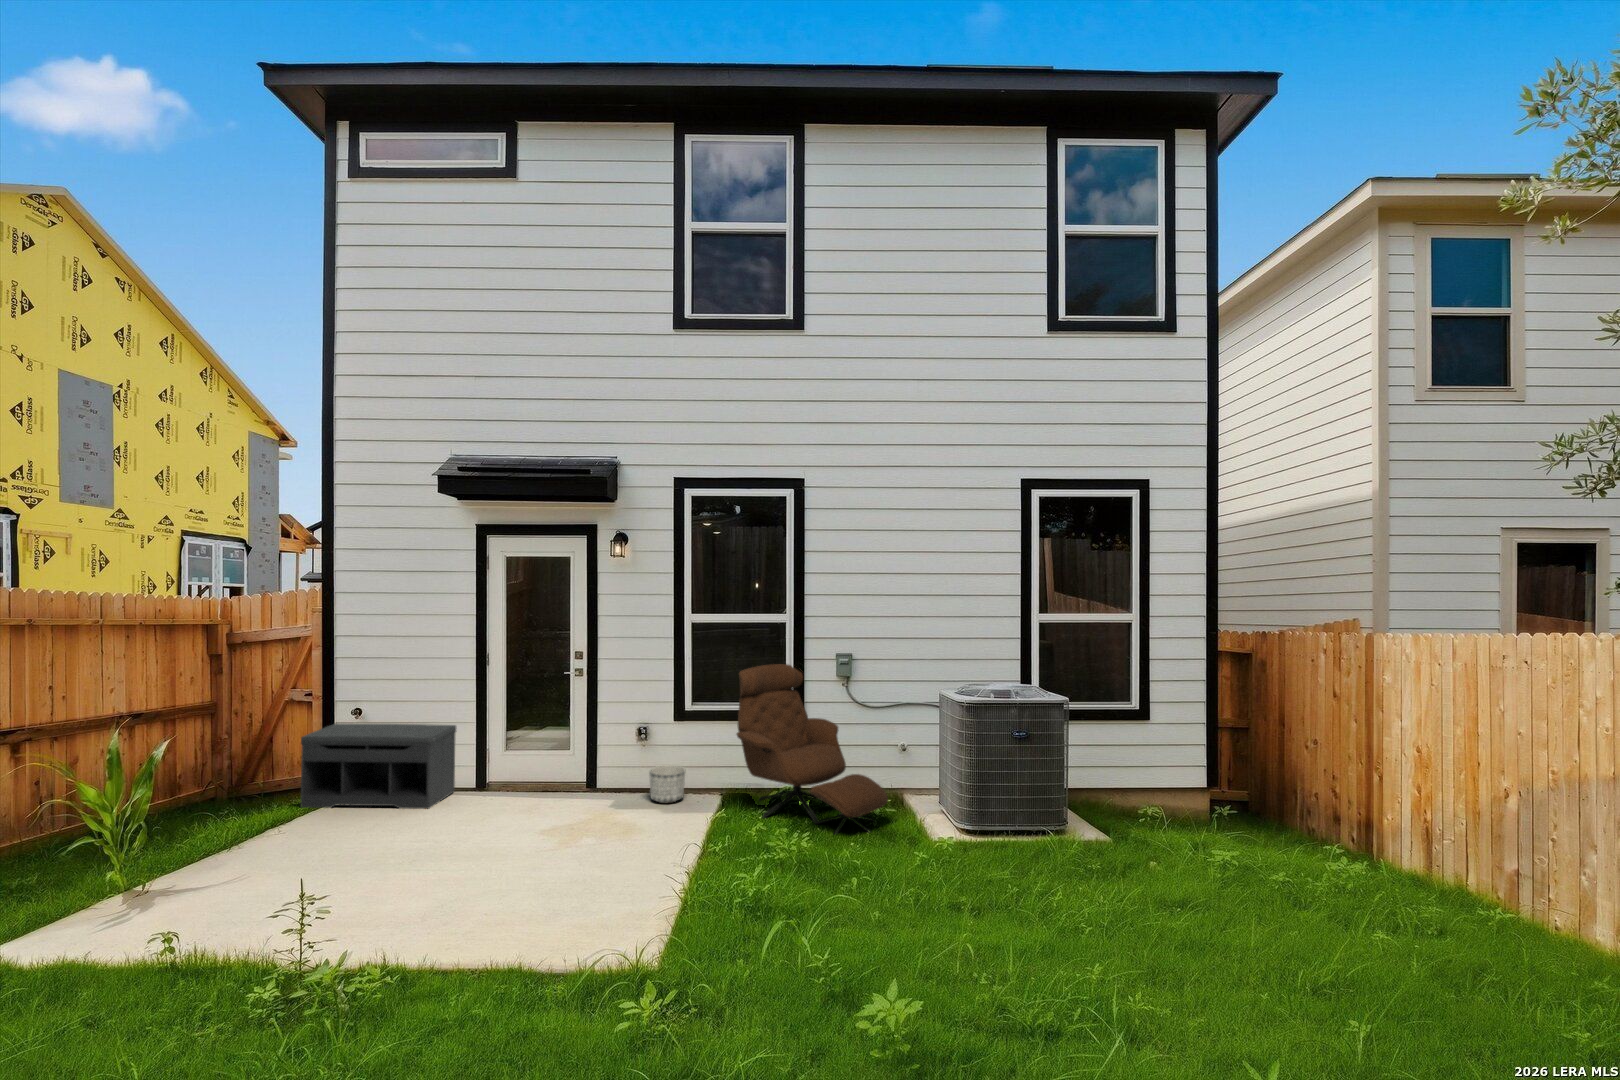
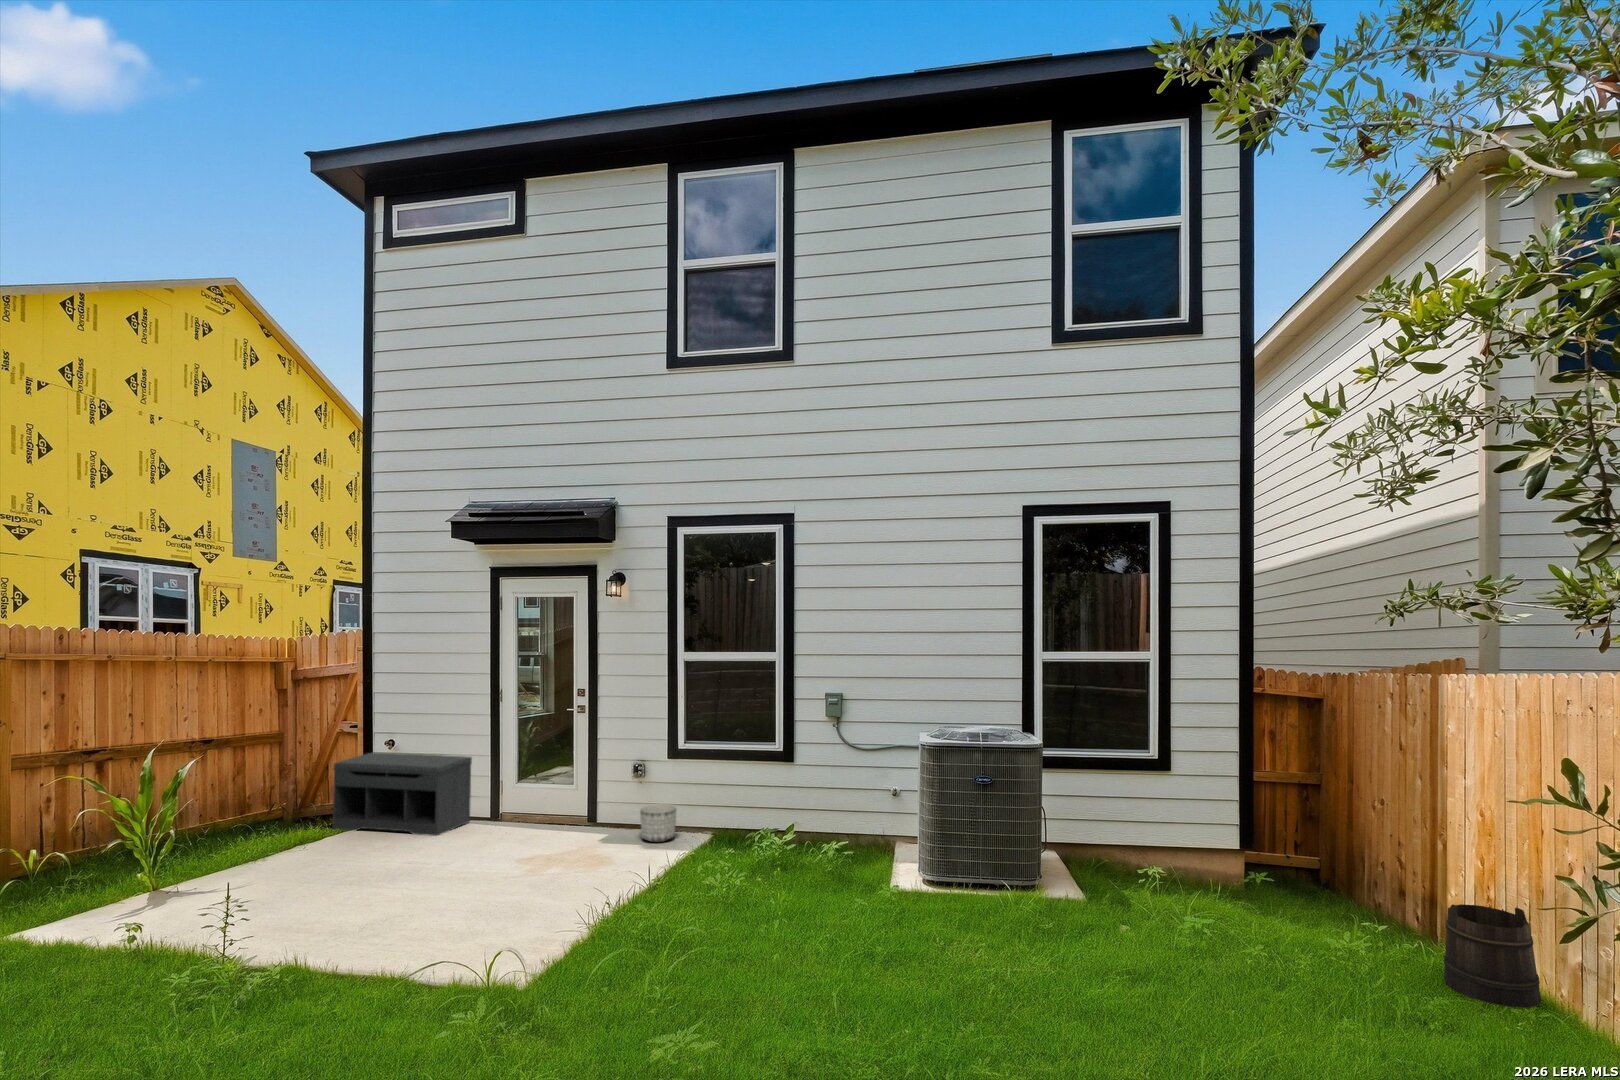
lounge chair: present [737,664,888,834] -> none [717,702,862,885]
bucket: none [1406,823,1483,903] -> present [1444,904,1541,1007]

